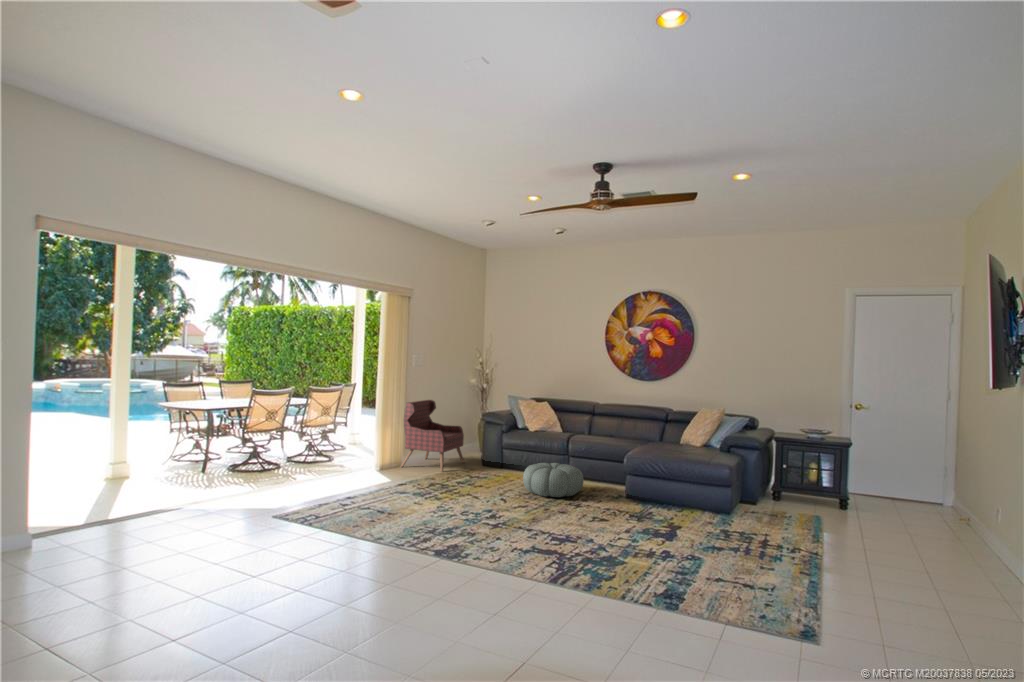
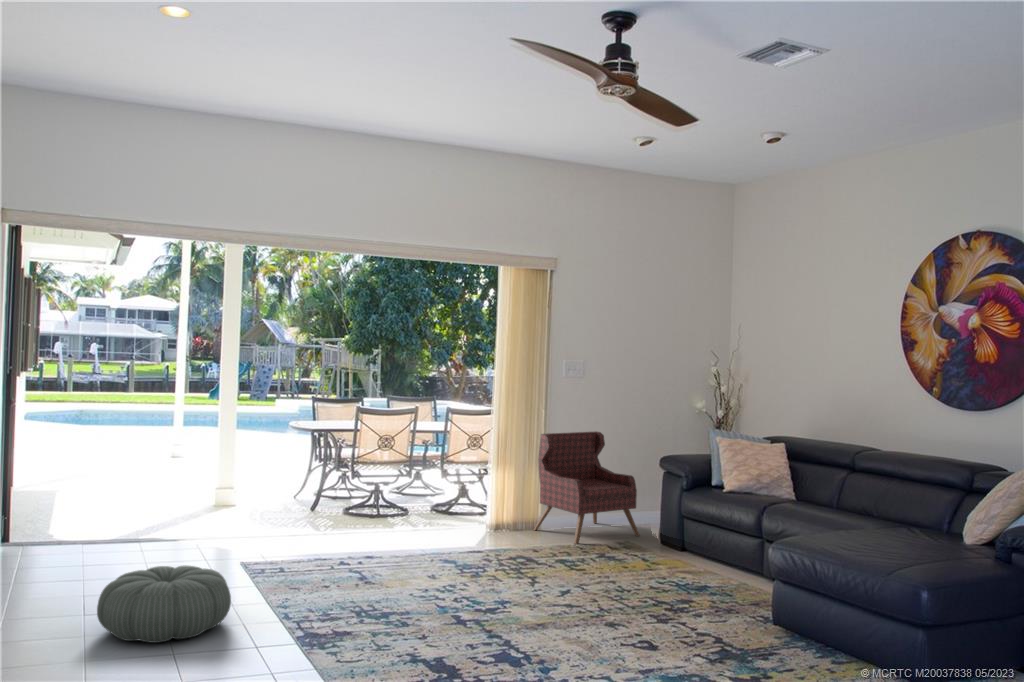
pouf: present [523,463,584,497] -> present [97,565,231,643]

